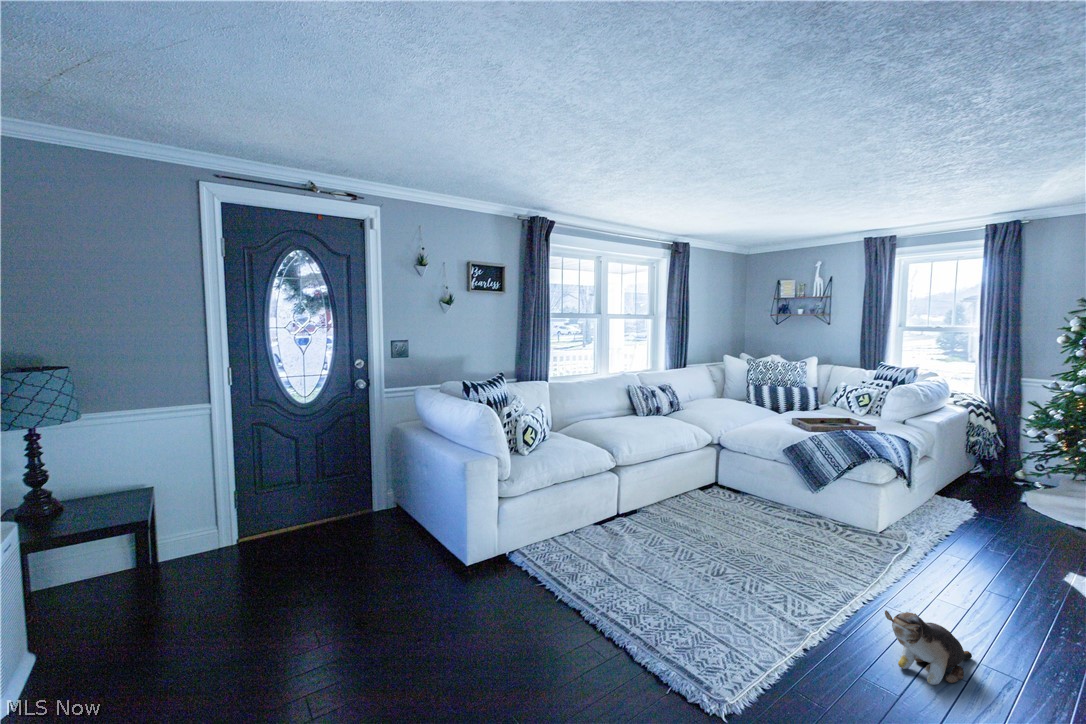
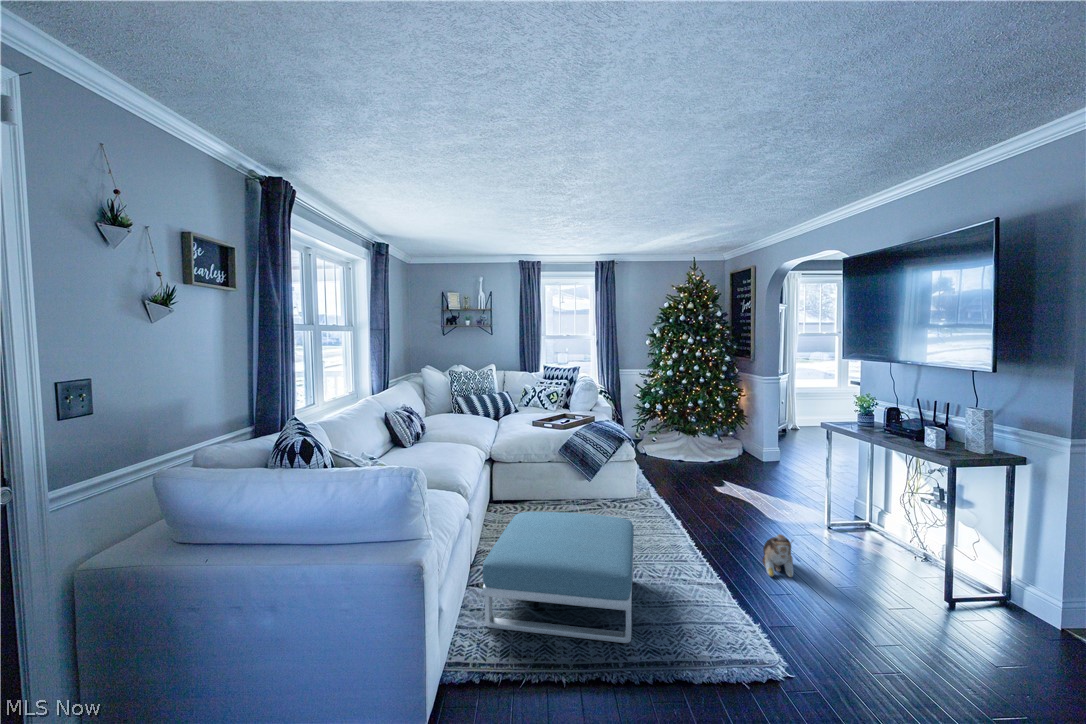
footstool: none [560,483,727,606] -> present [482,512,634,643]

